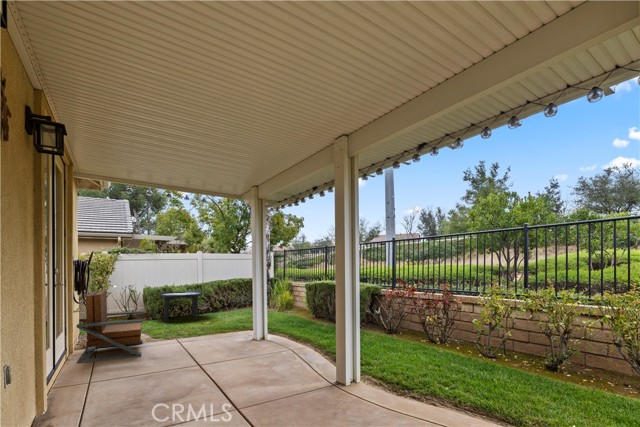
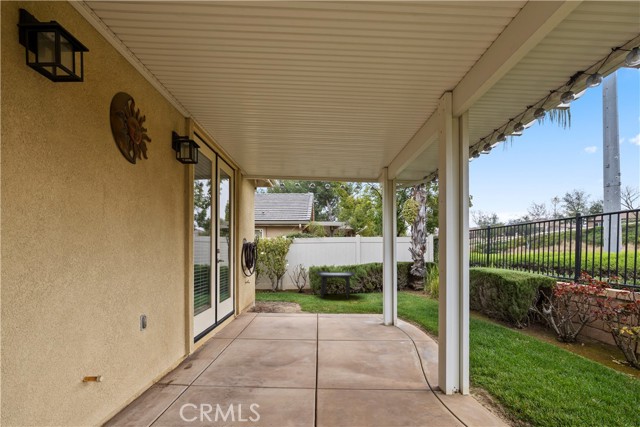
lounge chair: present [76,290,144,364] -> none [234,266,291,326]

